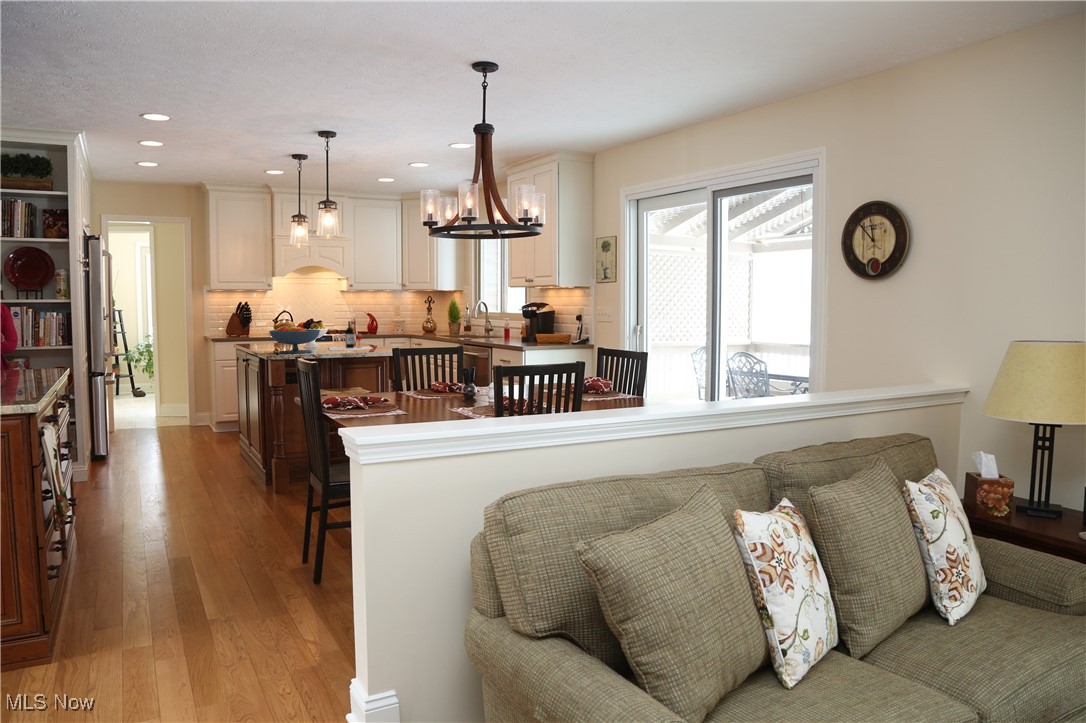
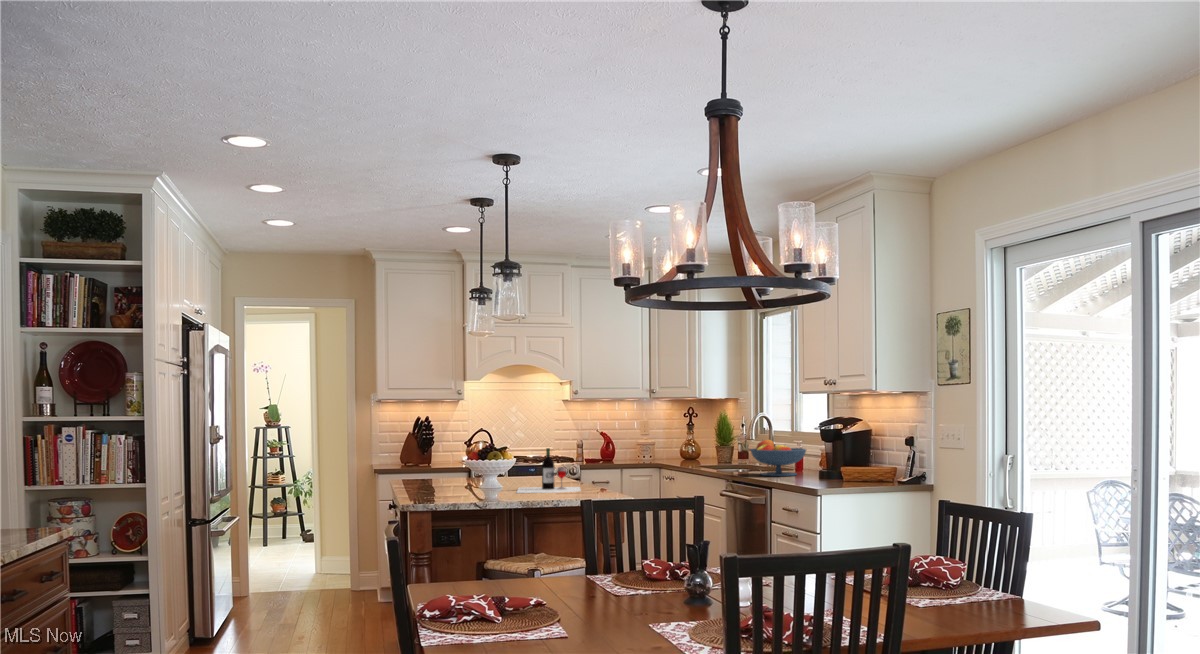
fruit bowl: present [269,322,320,354] -> present [750,440,806,476]

